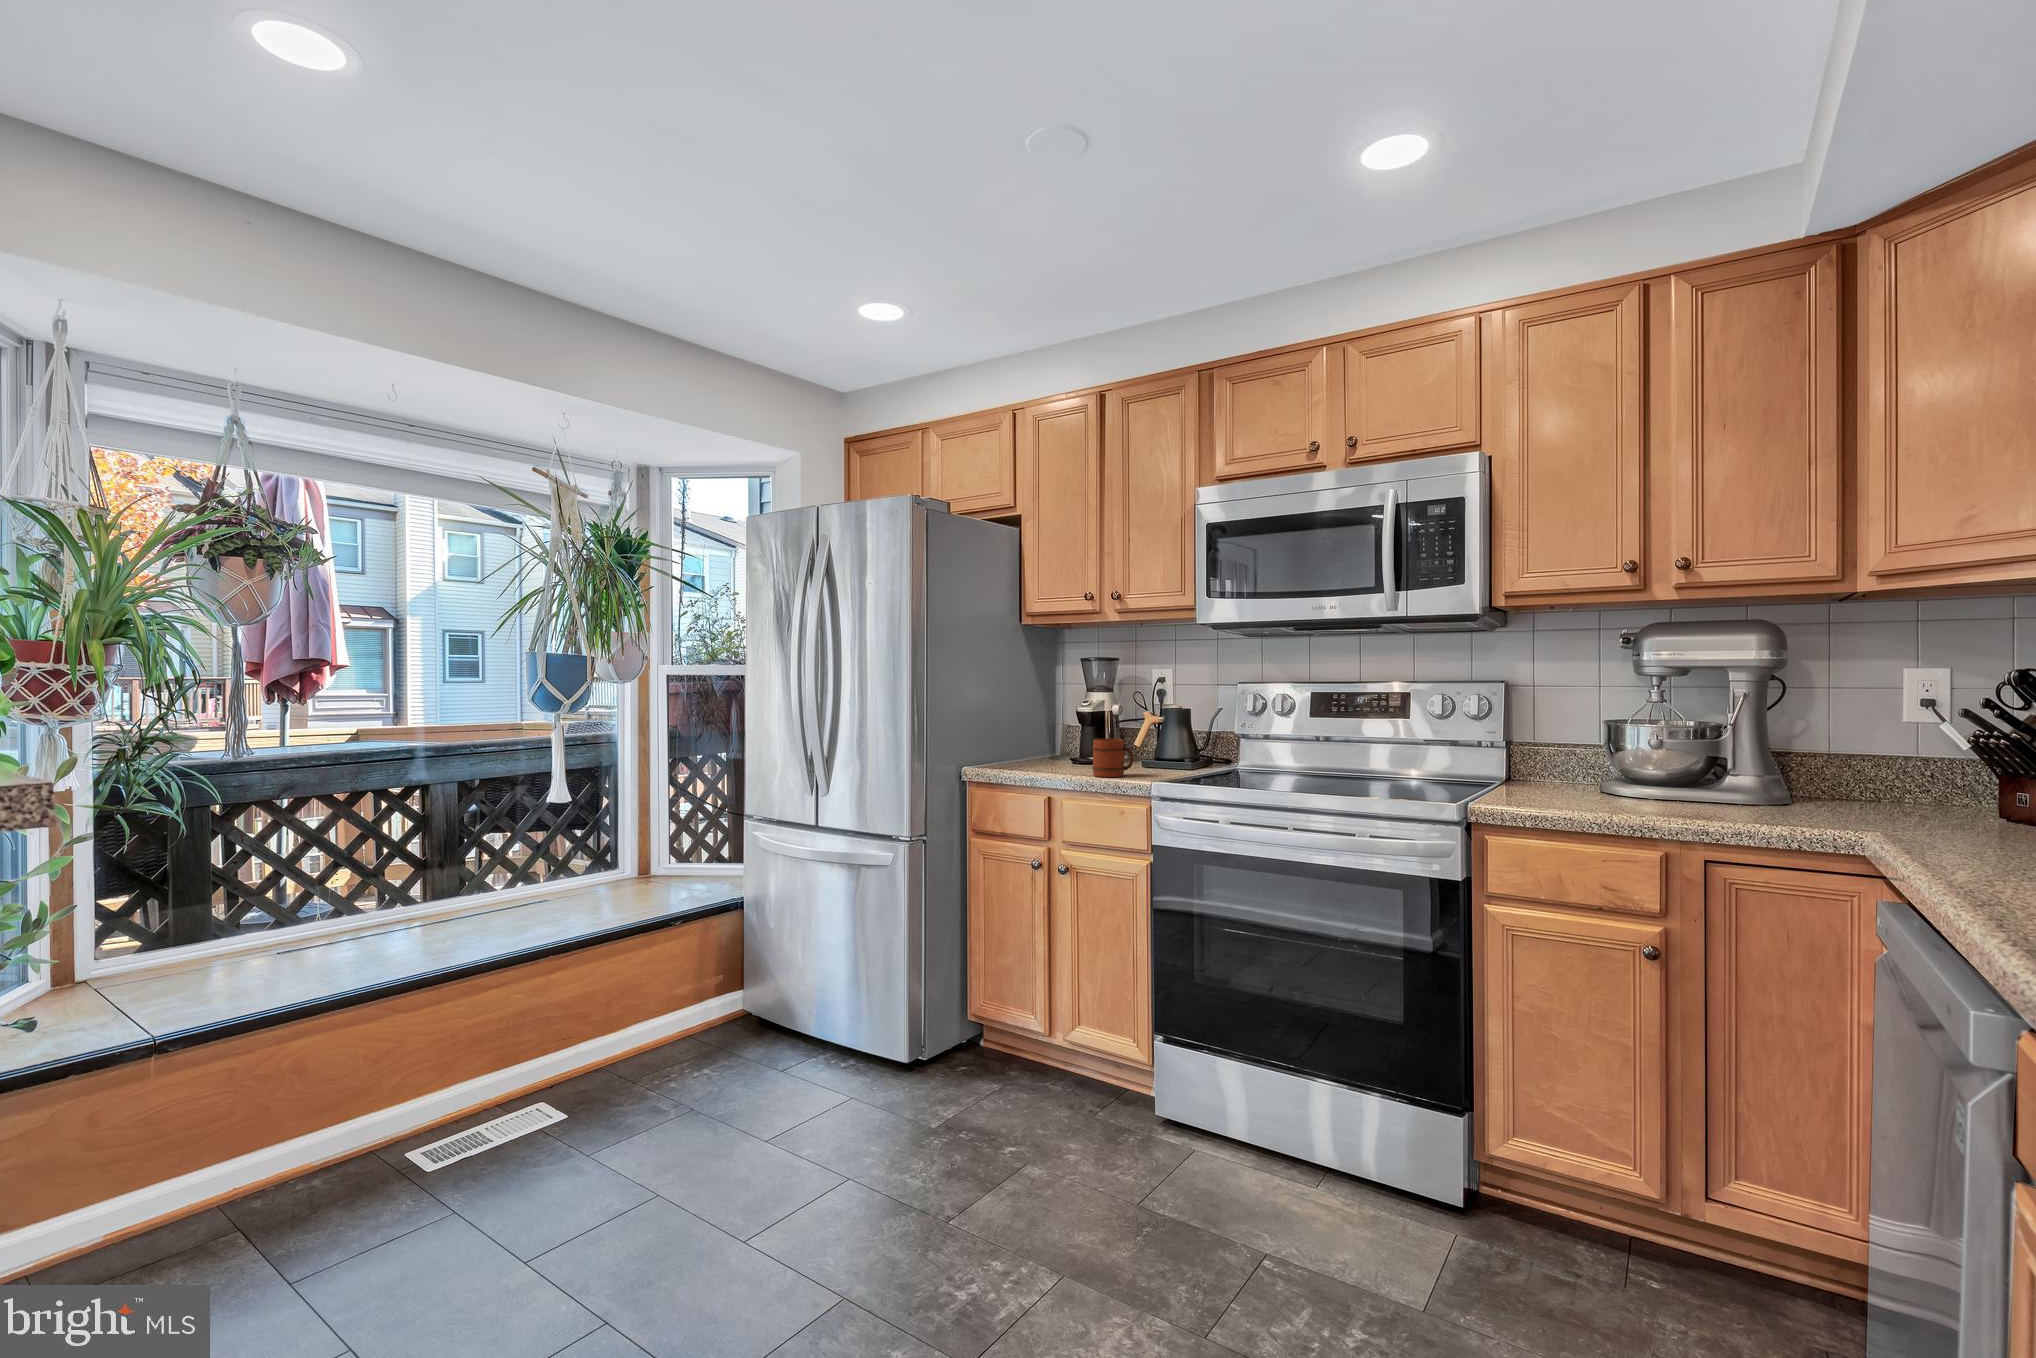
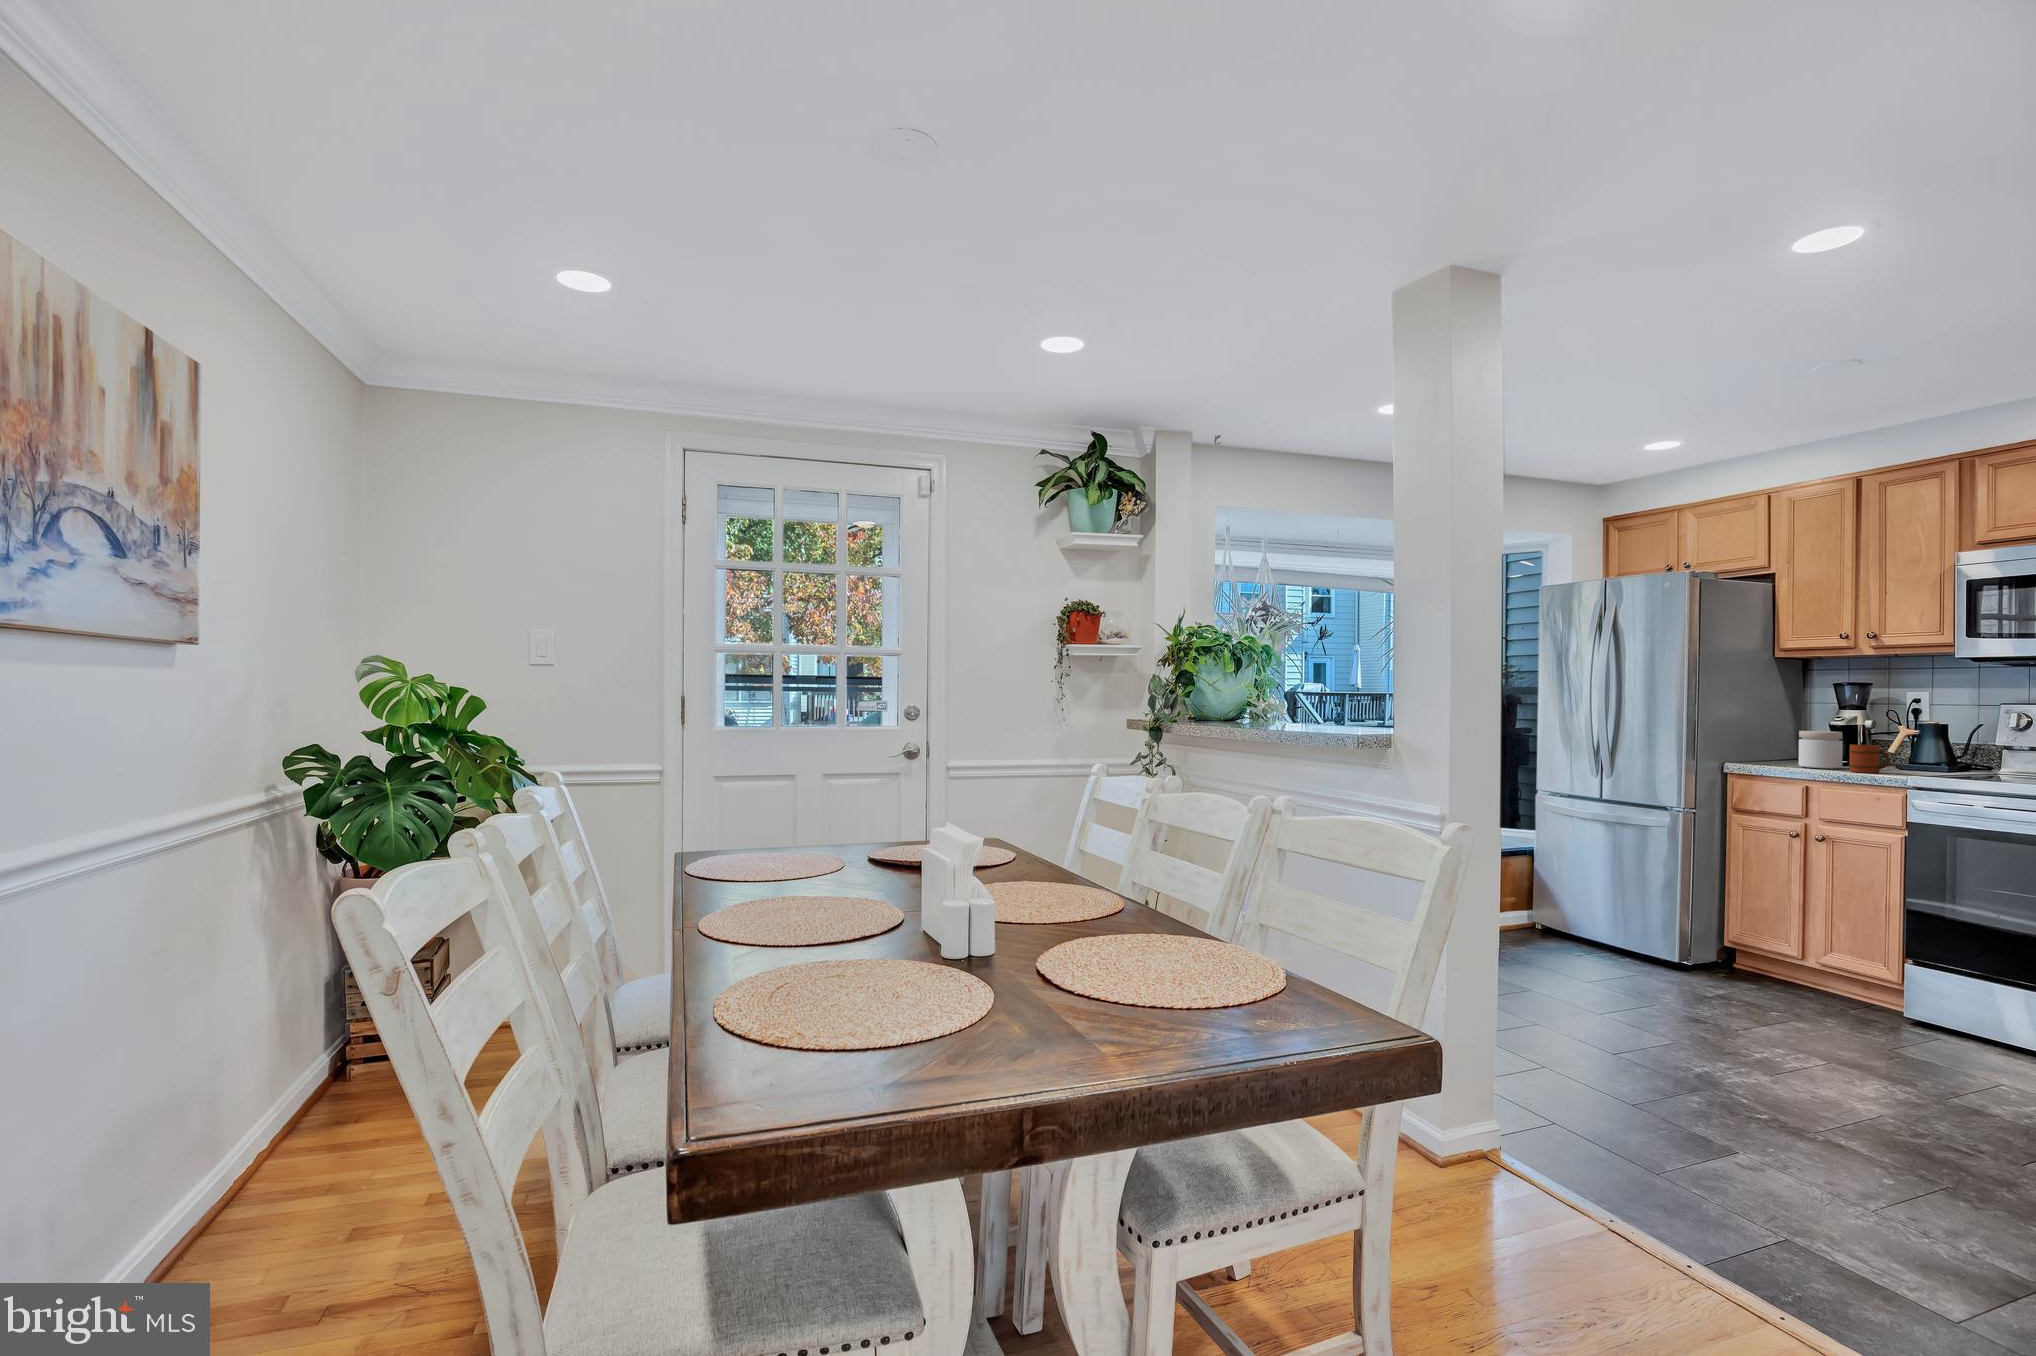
jar: none [1042,721,1088,771] -> present [1799,731,1843,769]

